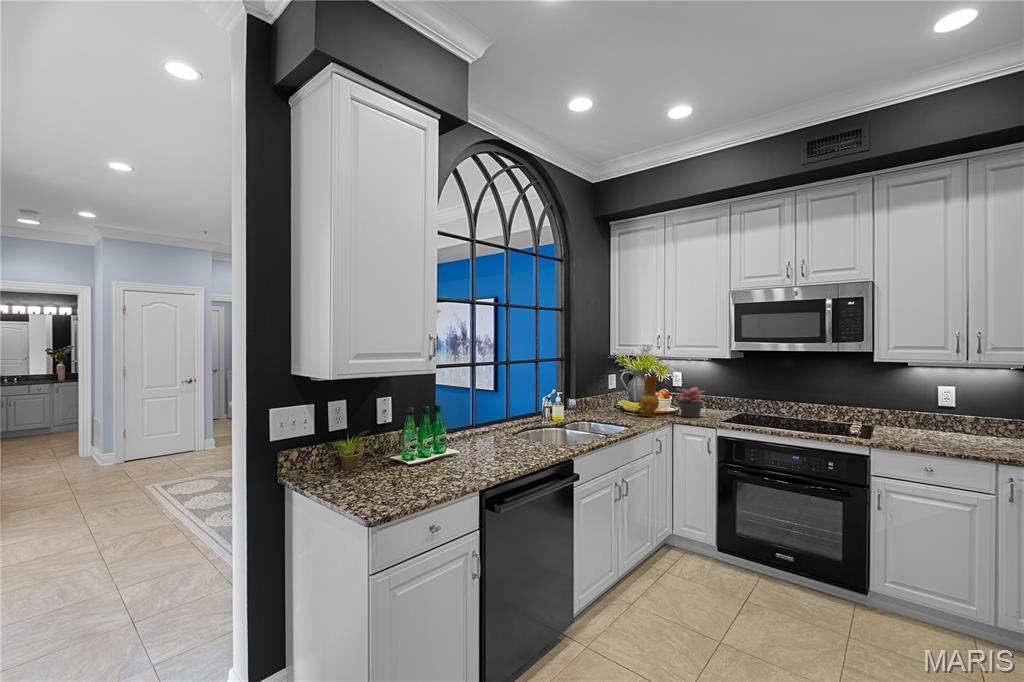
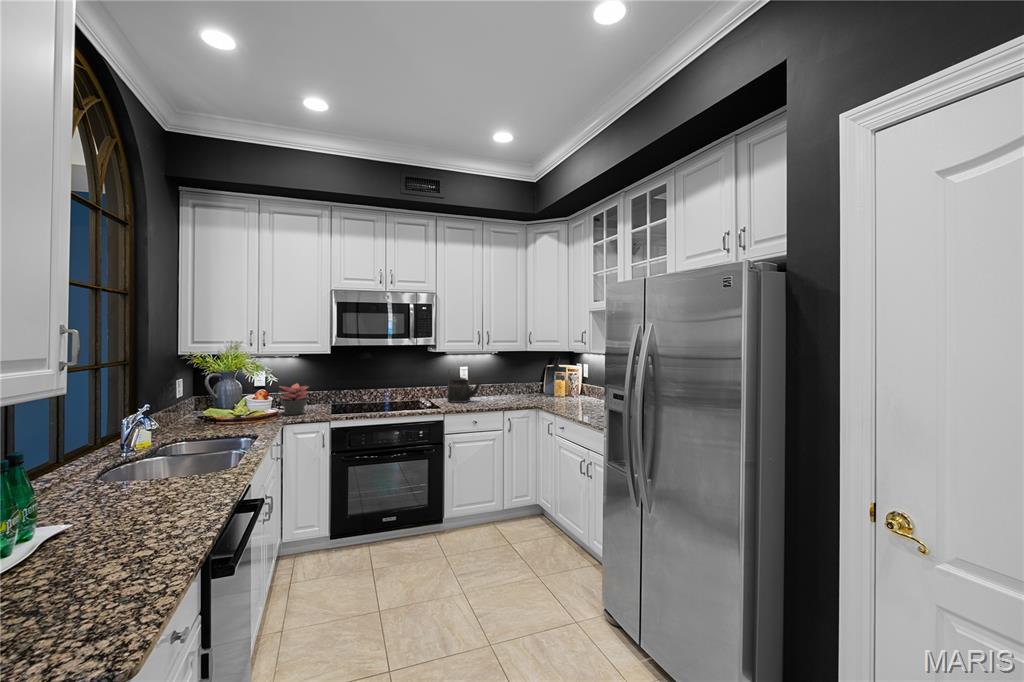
ceramic jug: present [639,376,659,417] -> none [240,376,264,421]
kettle: none [898,385,960,436] -> present [447,371,480,403]

